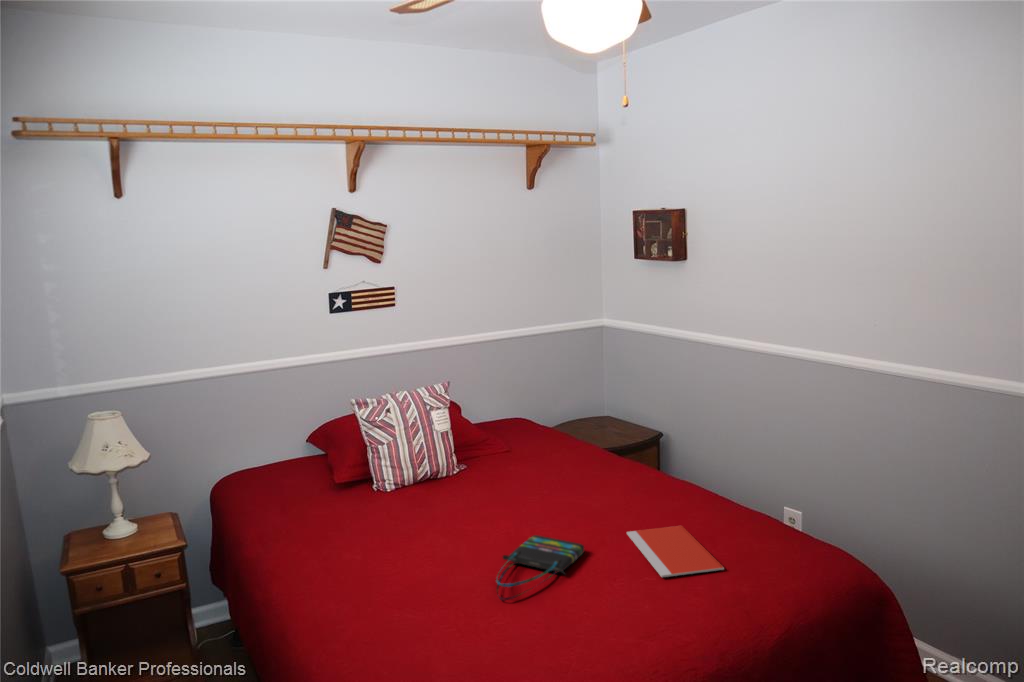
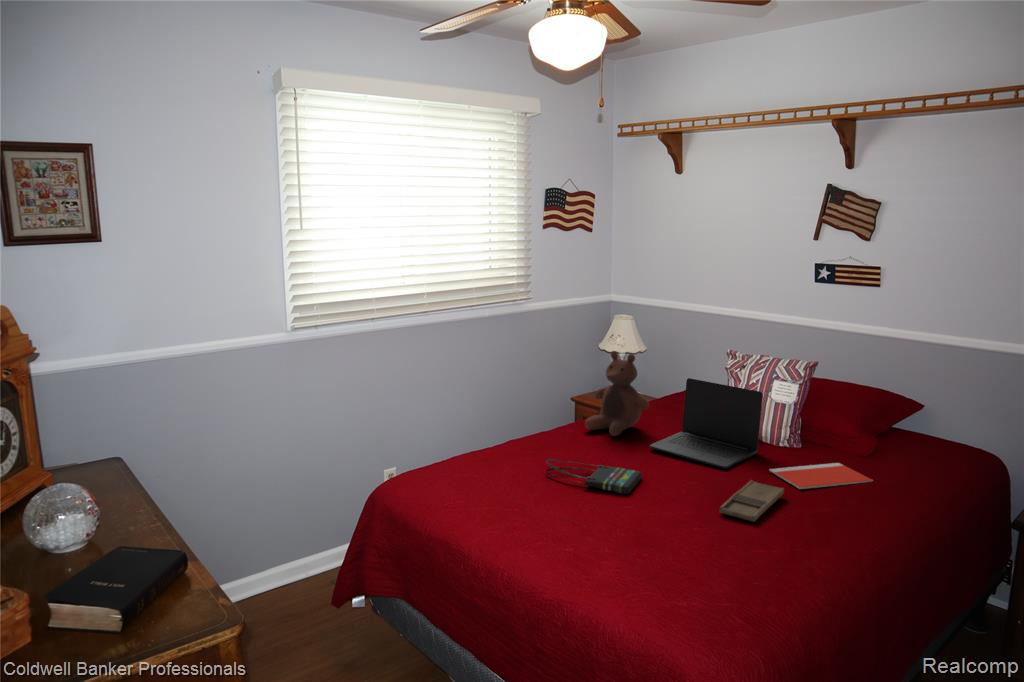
laptop: none [394,419,520,527] -> present [650,378,763,468]
stuffed bear: none [289,435,384,563] -> present [585,351,649,436]
tray: none [575,477,655,512] -> present [719,480,784,522]
notebook: present [627,526,724,577] -> present [769,463,873,489]

